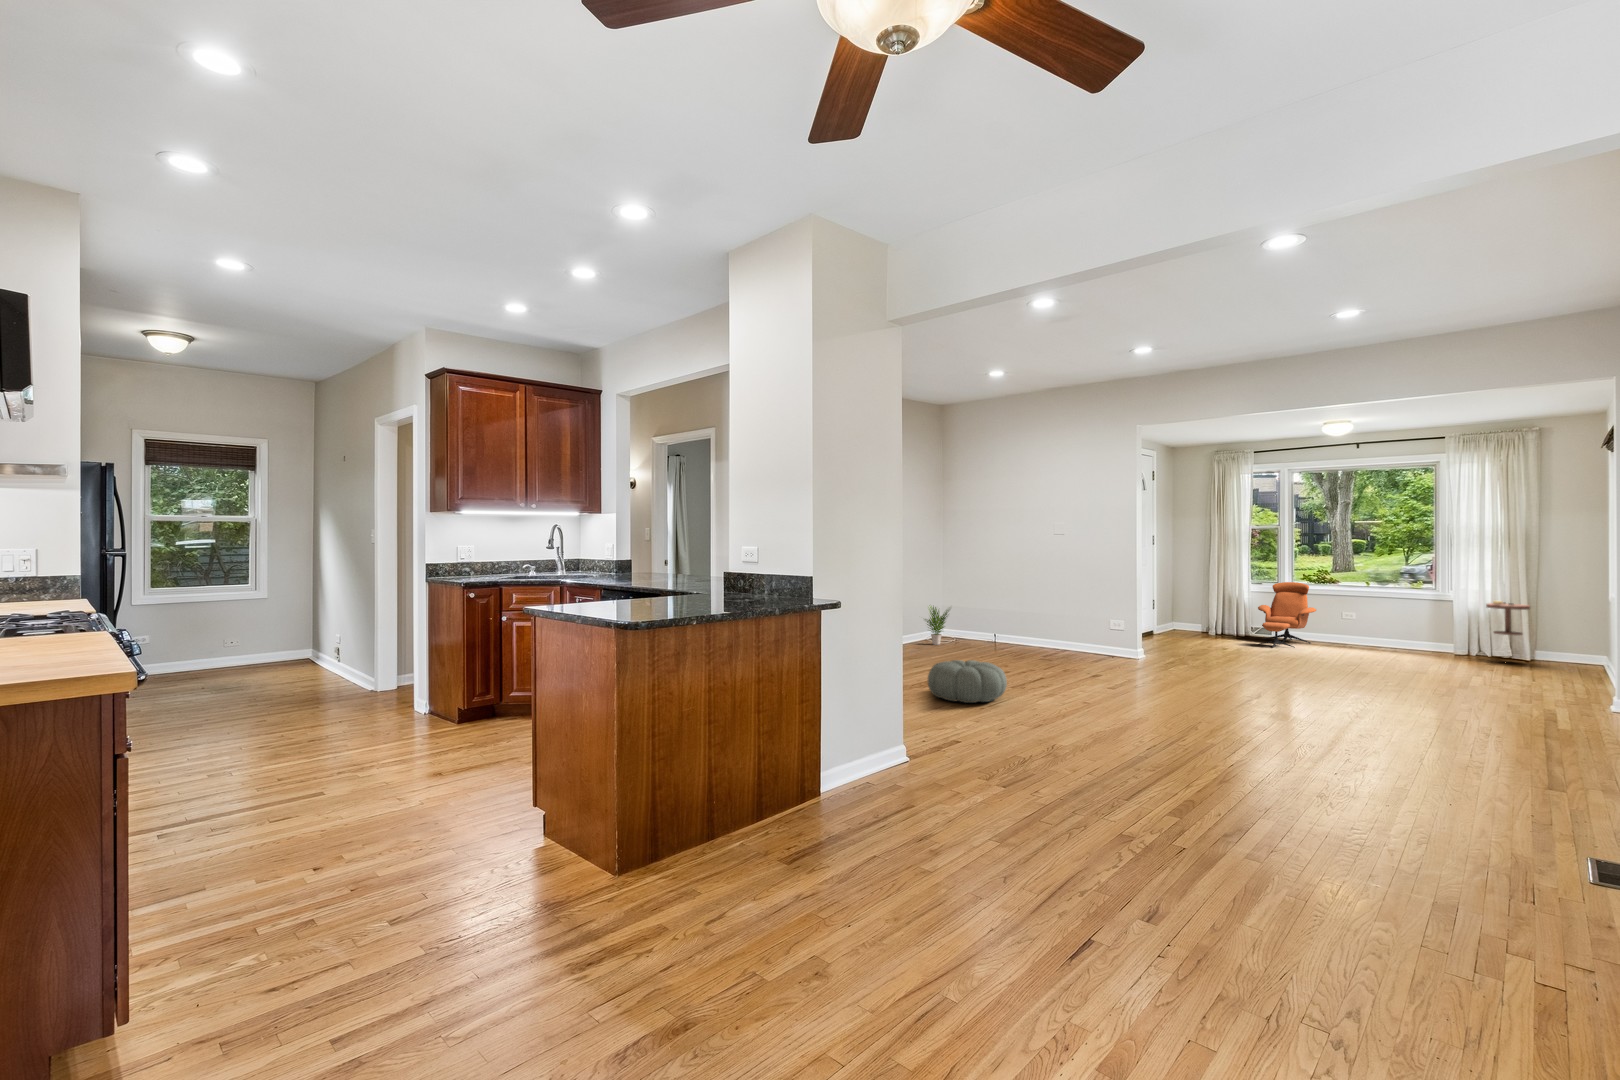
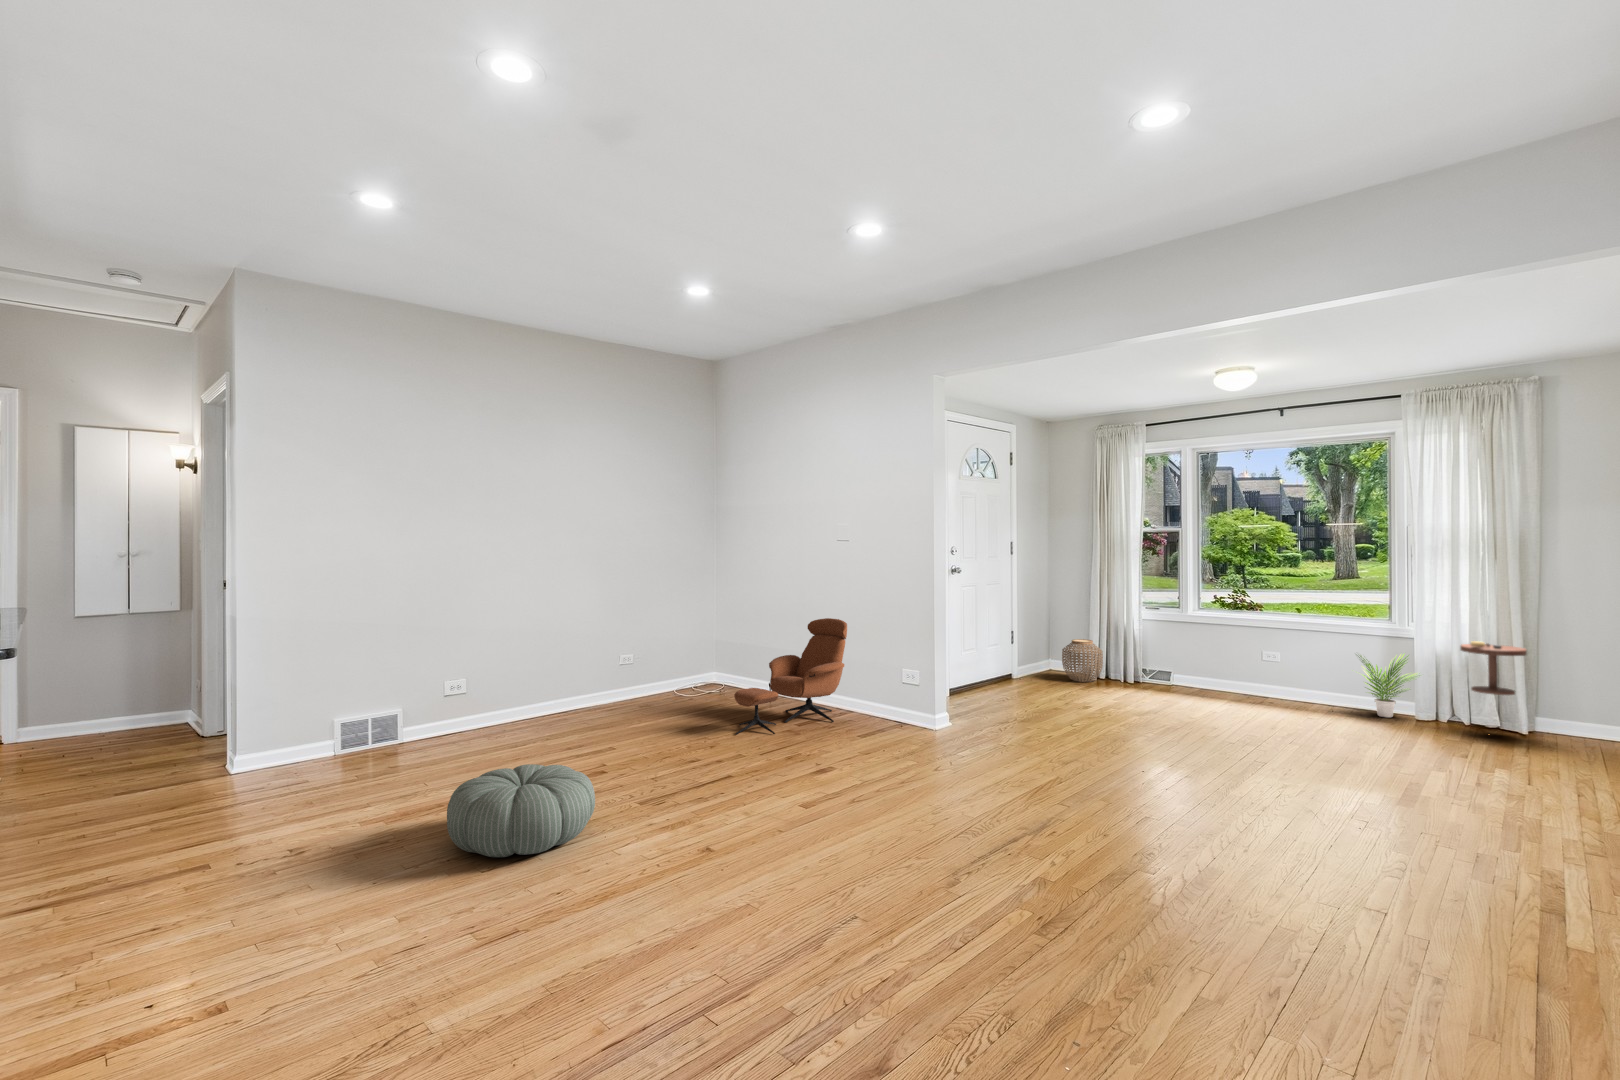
lounge chair: present [1258,582,1316,648] -> present [734,618,847,734]
potted plant: present [925,605,949,645] -> present [1359,653,1417,717]
woven basket: none [1191,606,1222,636] -> present [1062,639,1103,682]

